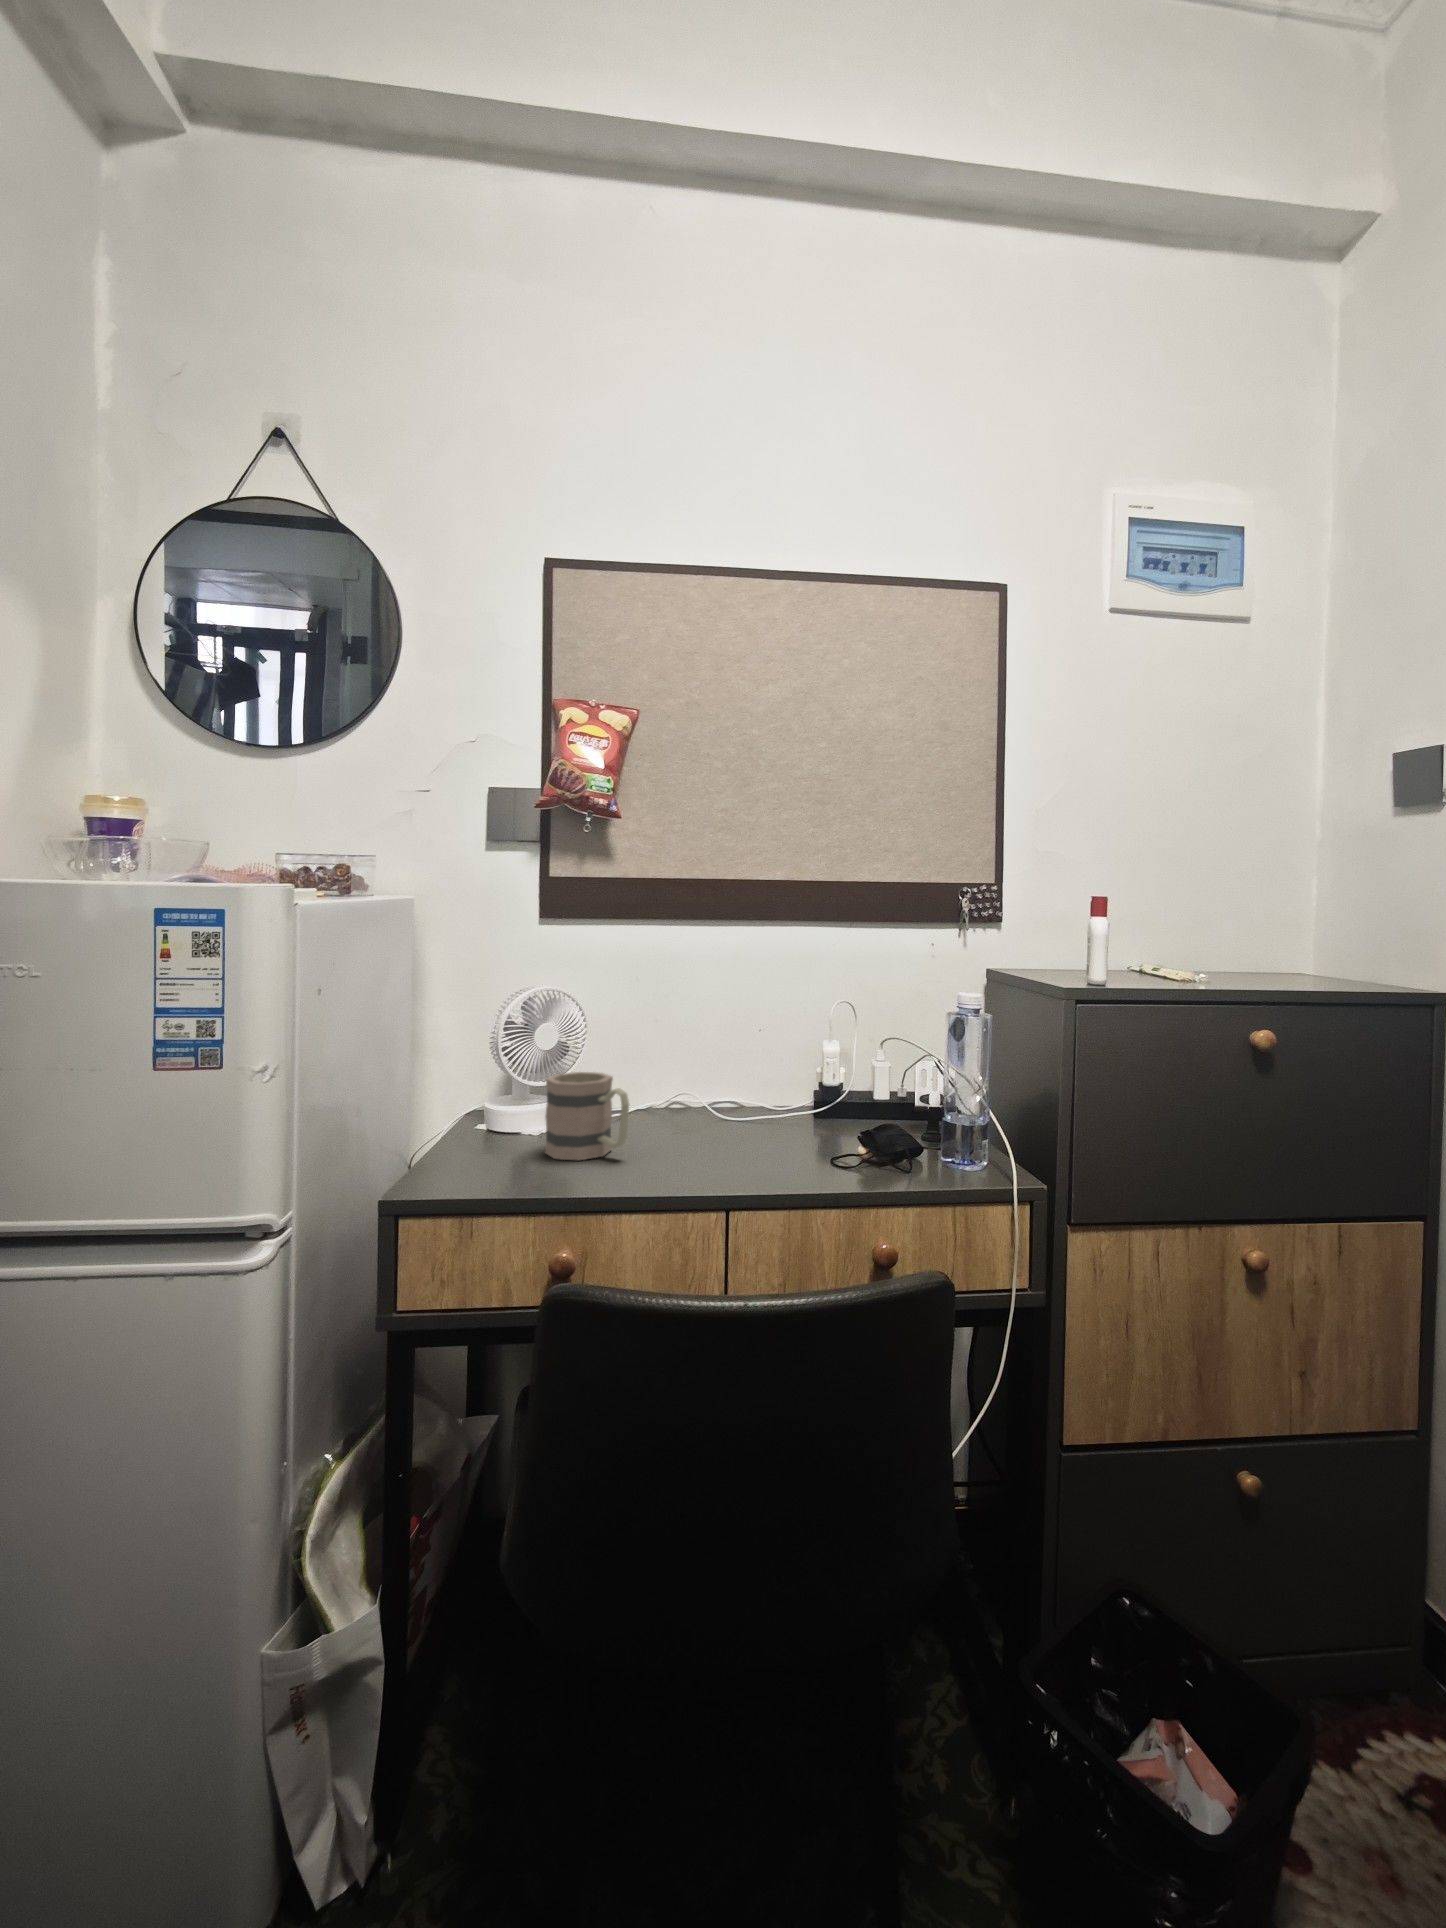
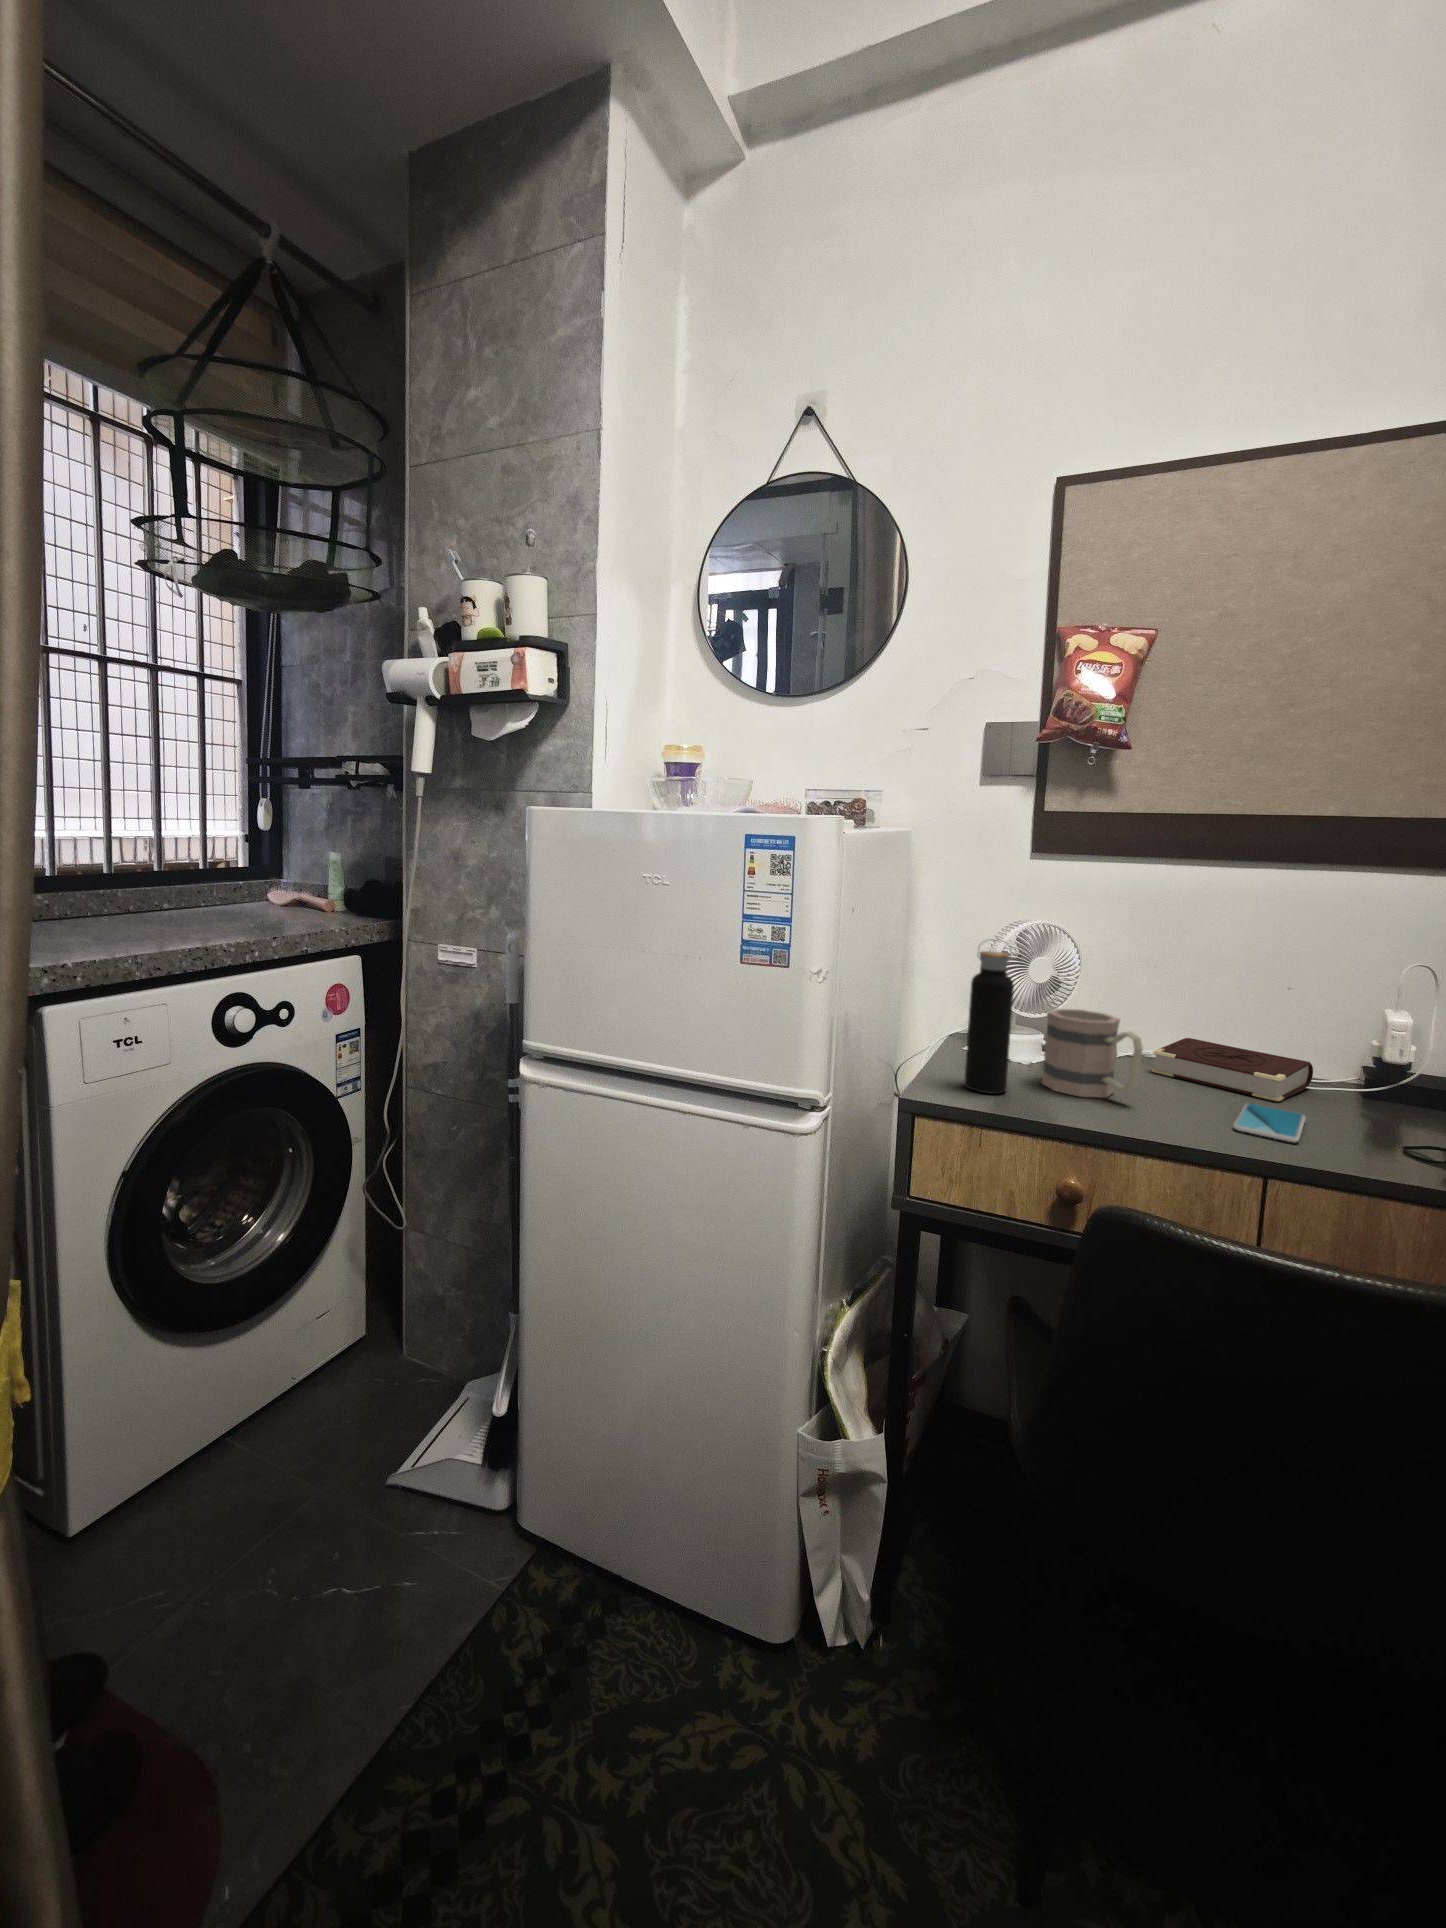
water bottle: none [461,1010,505,1176] -> present [964,940,1014,1094]
book: none [653,1084,777,1131] -> present [1151,1038,1313,1101]
smartphone: none [704,1138,763,1168] -> present [1234,1104,1305,1142]

